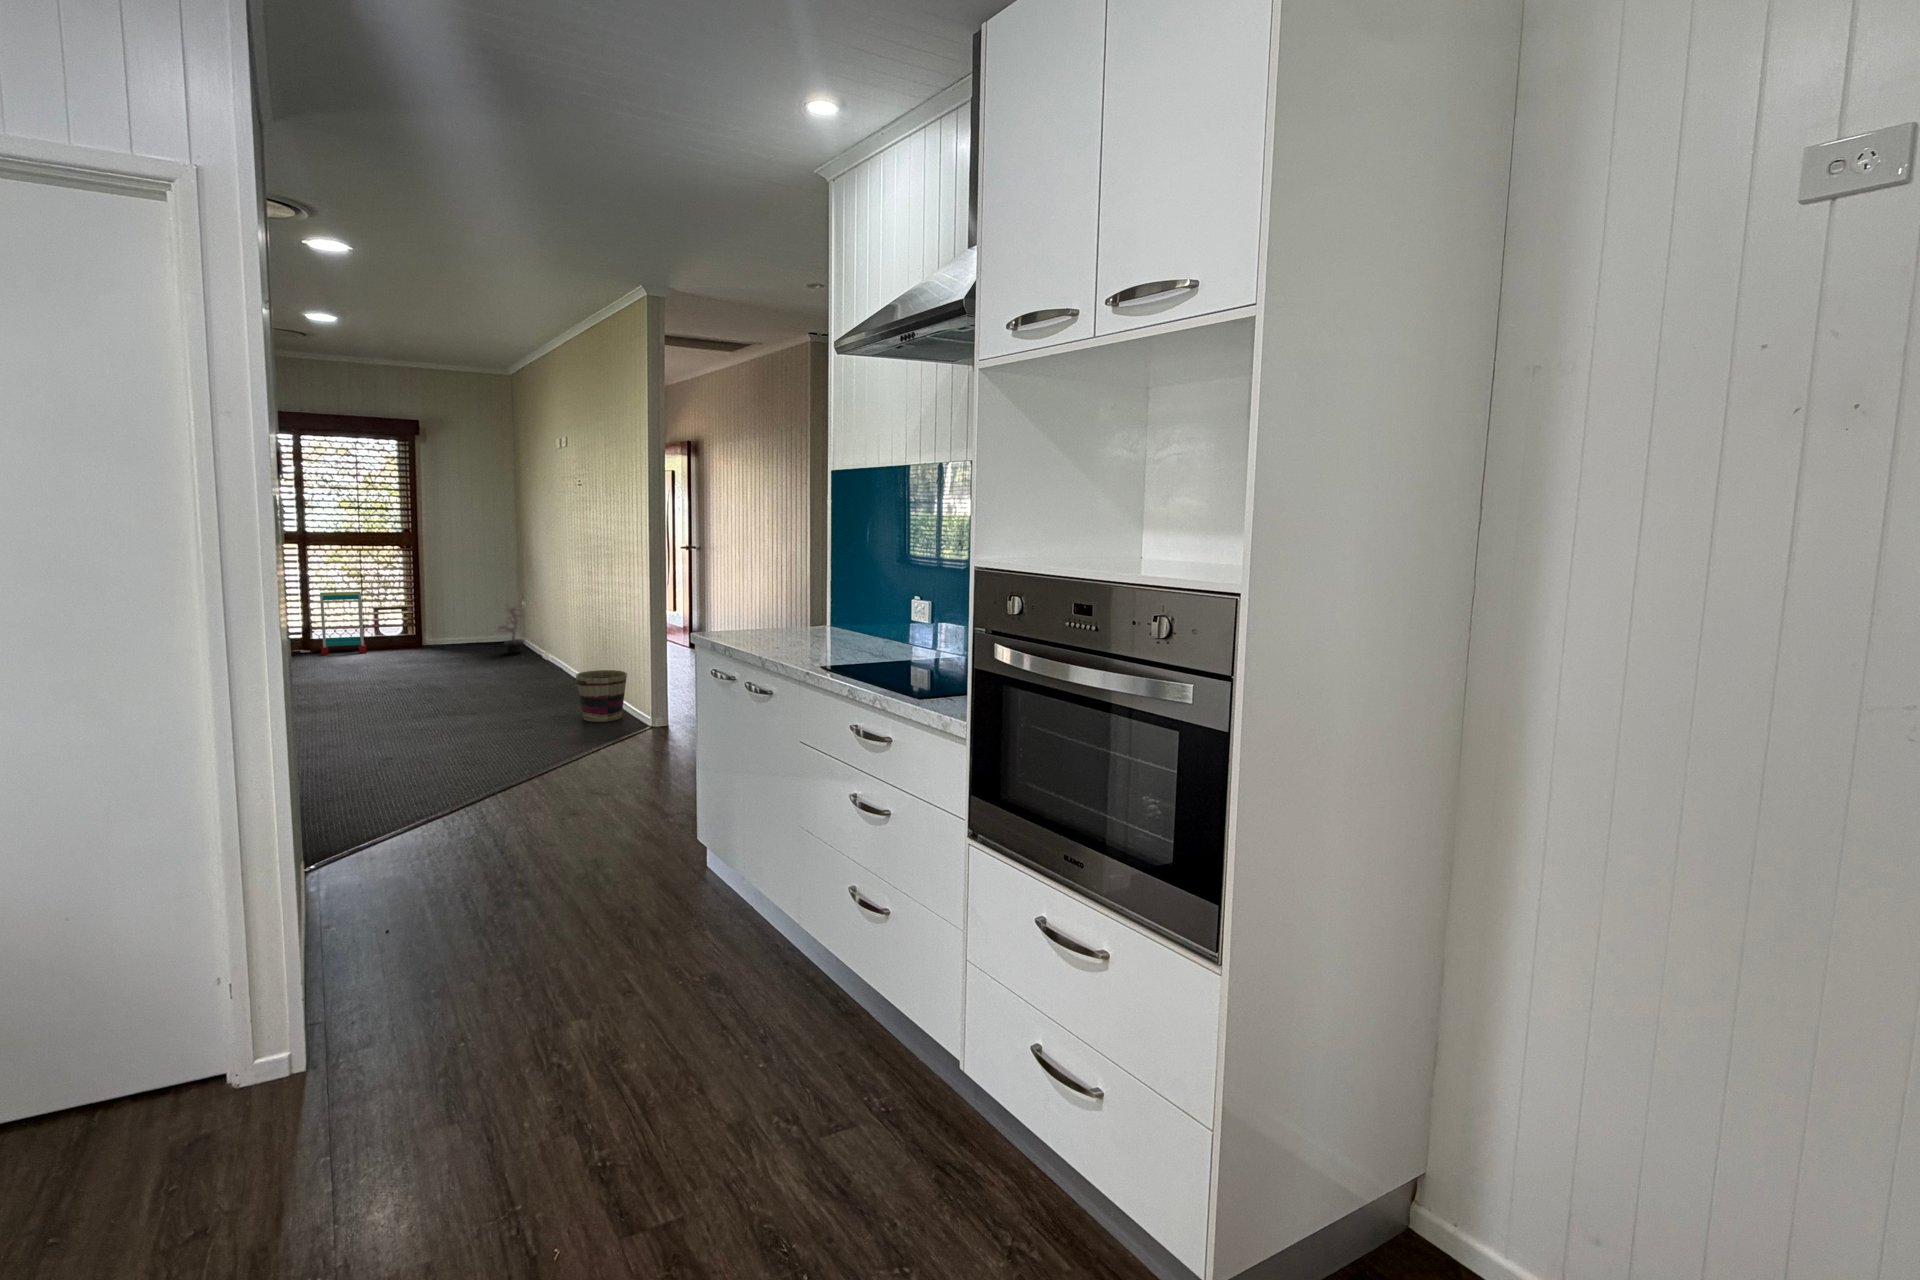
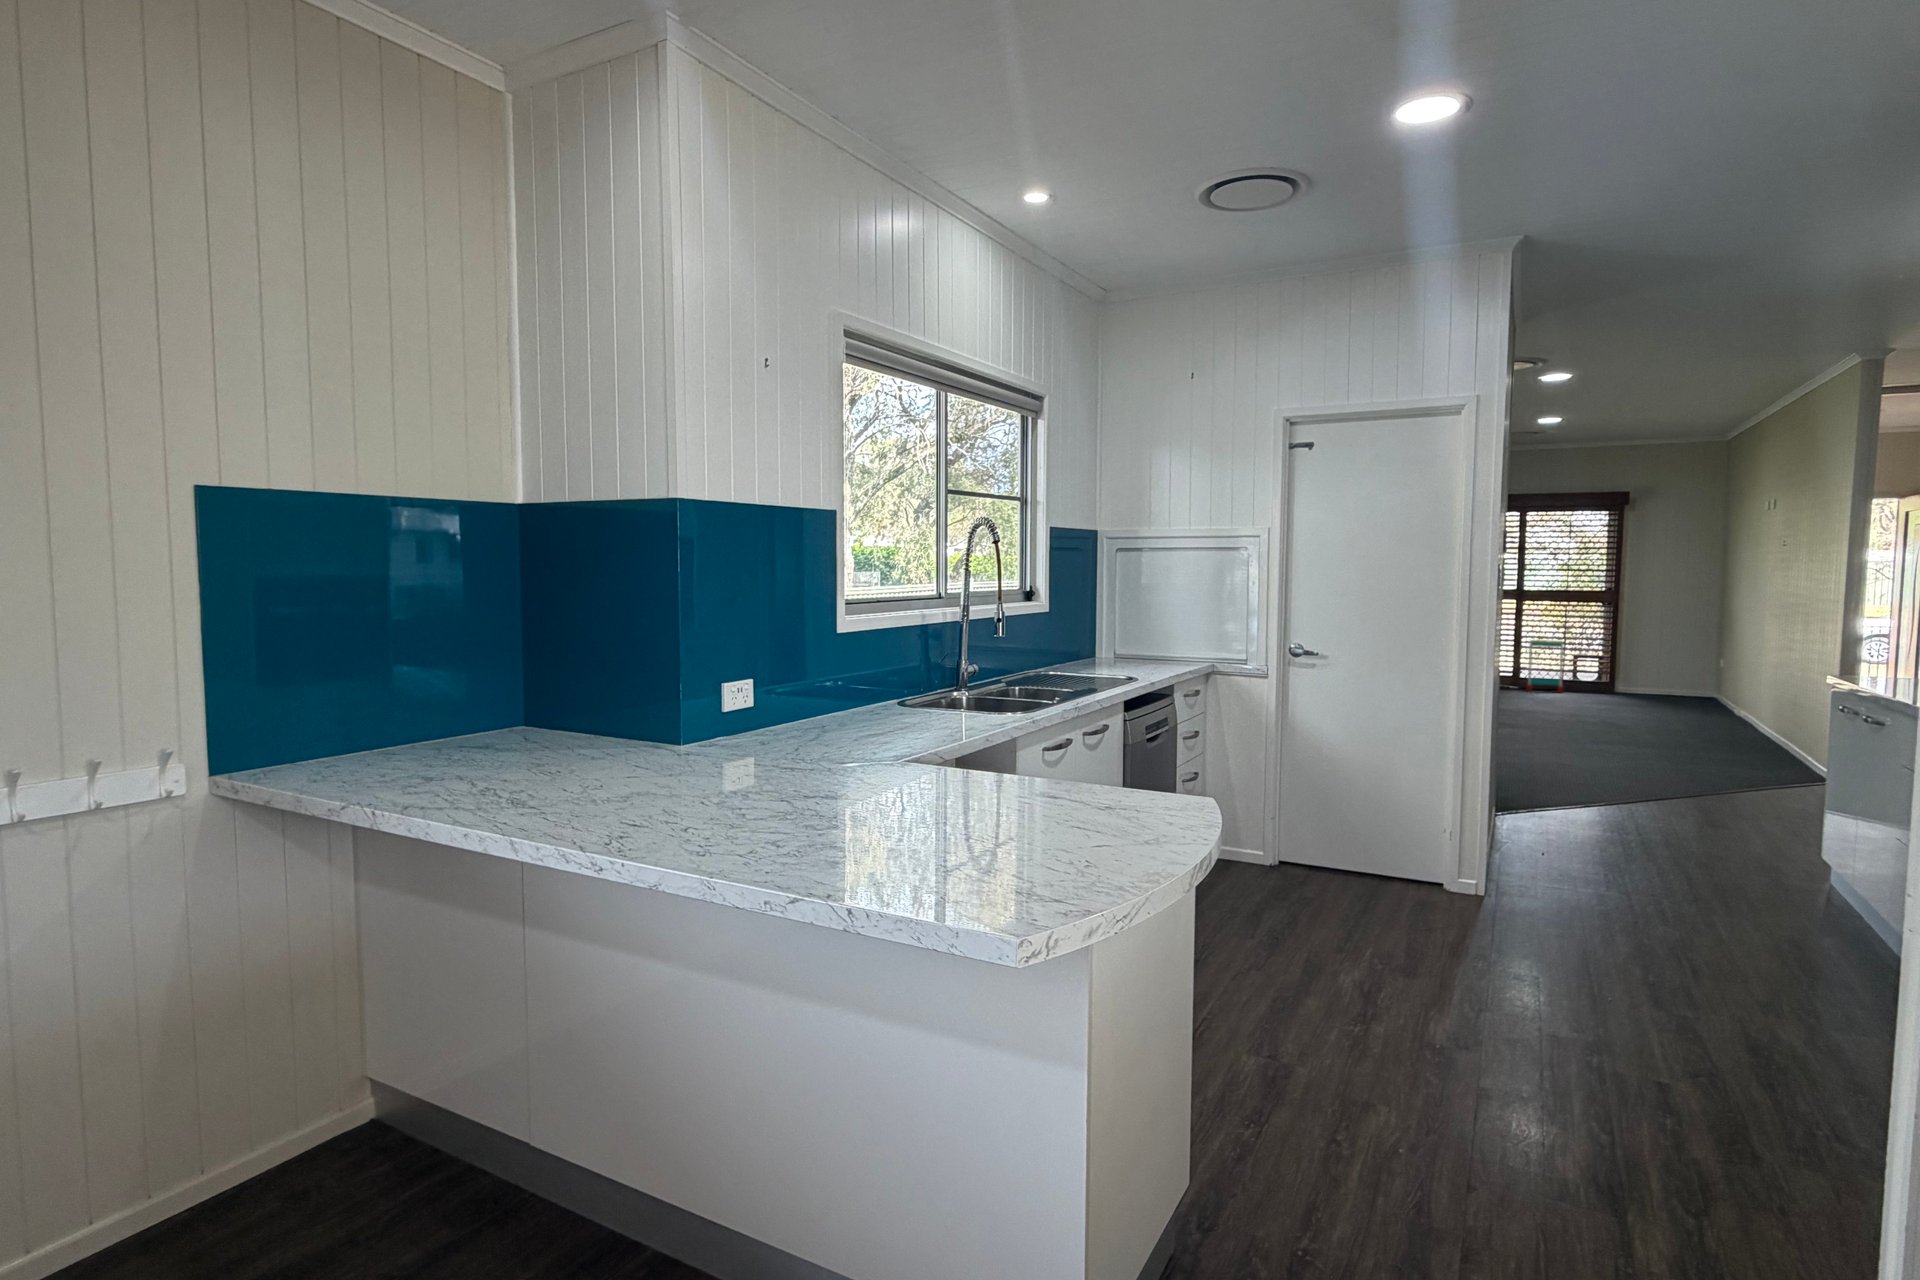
potted plant: present [498,604,526,653] -> none [1687,656,1722,706]
basket: present [576,670,627,722] -> none [1750,721,1809,770]

